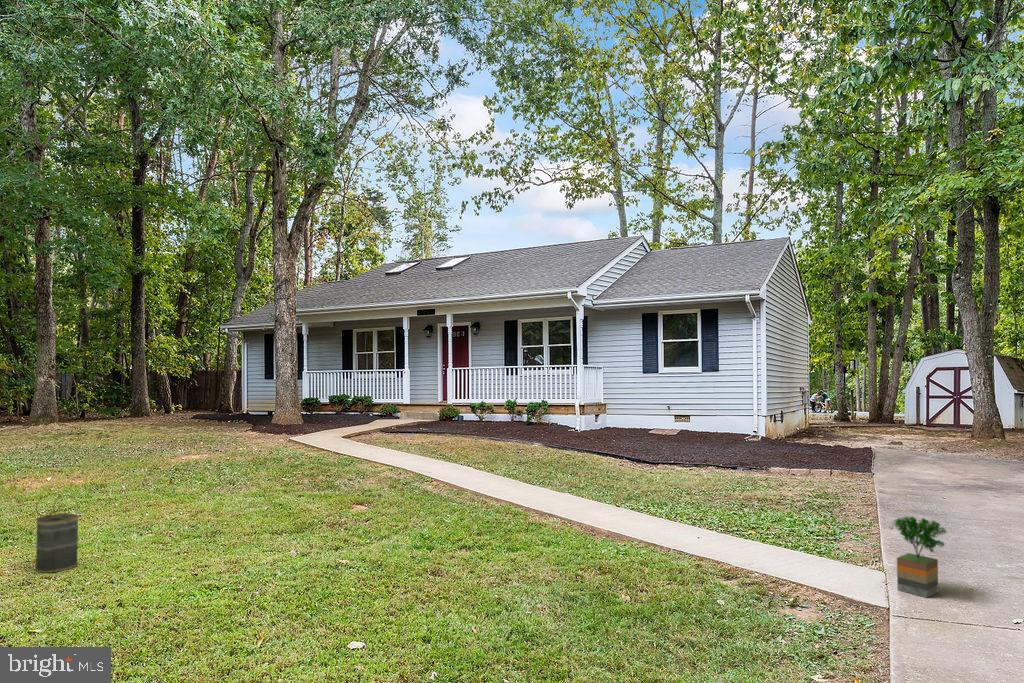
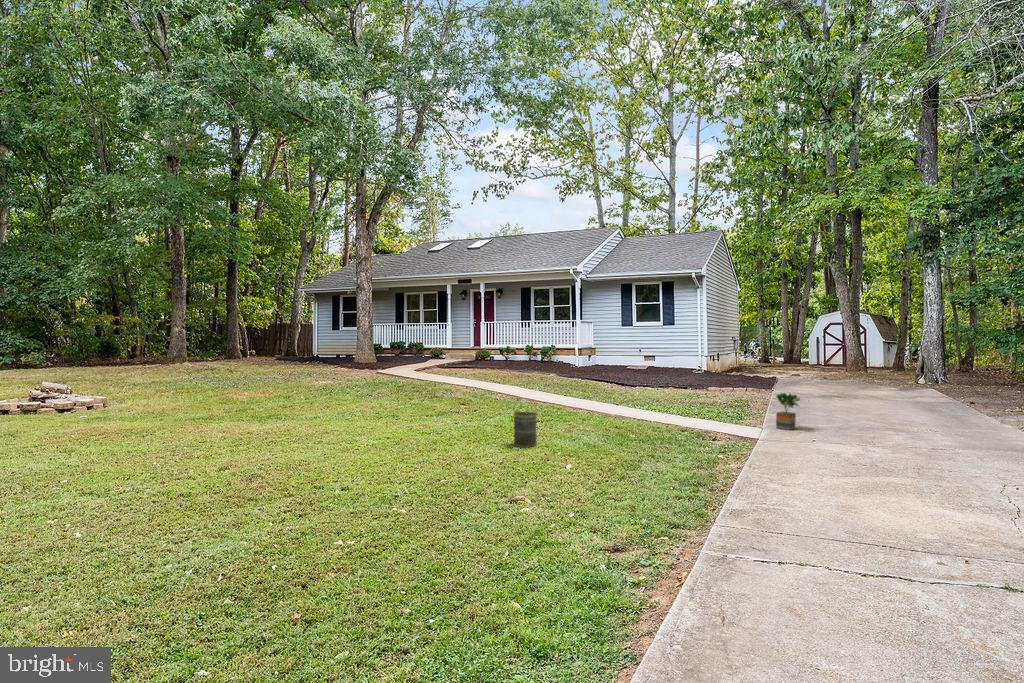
basket: present [35,493,79,573] -> present [514,412,537,447]

